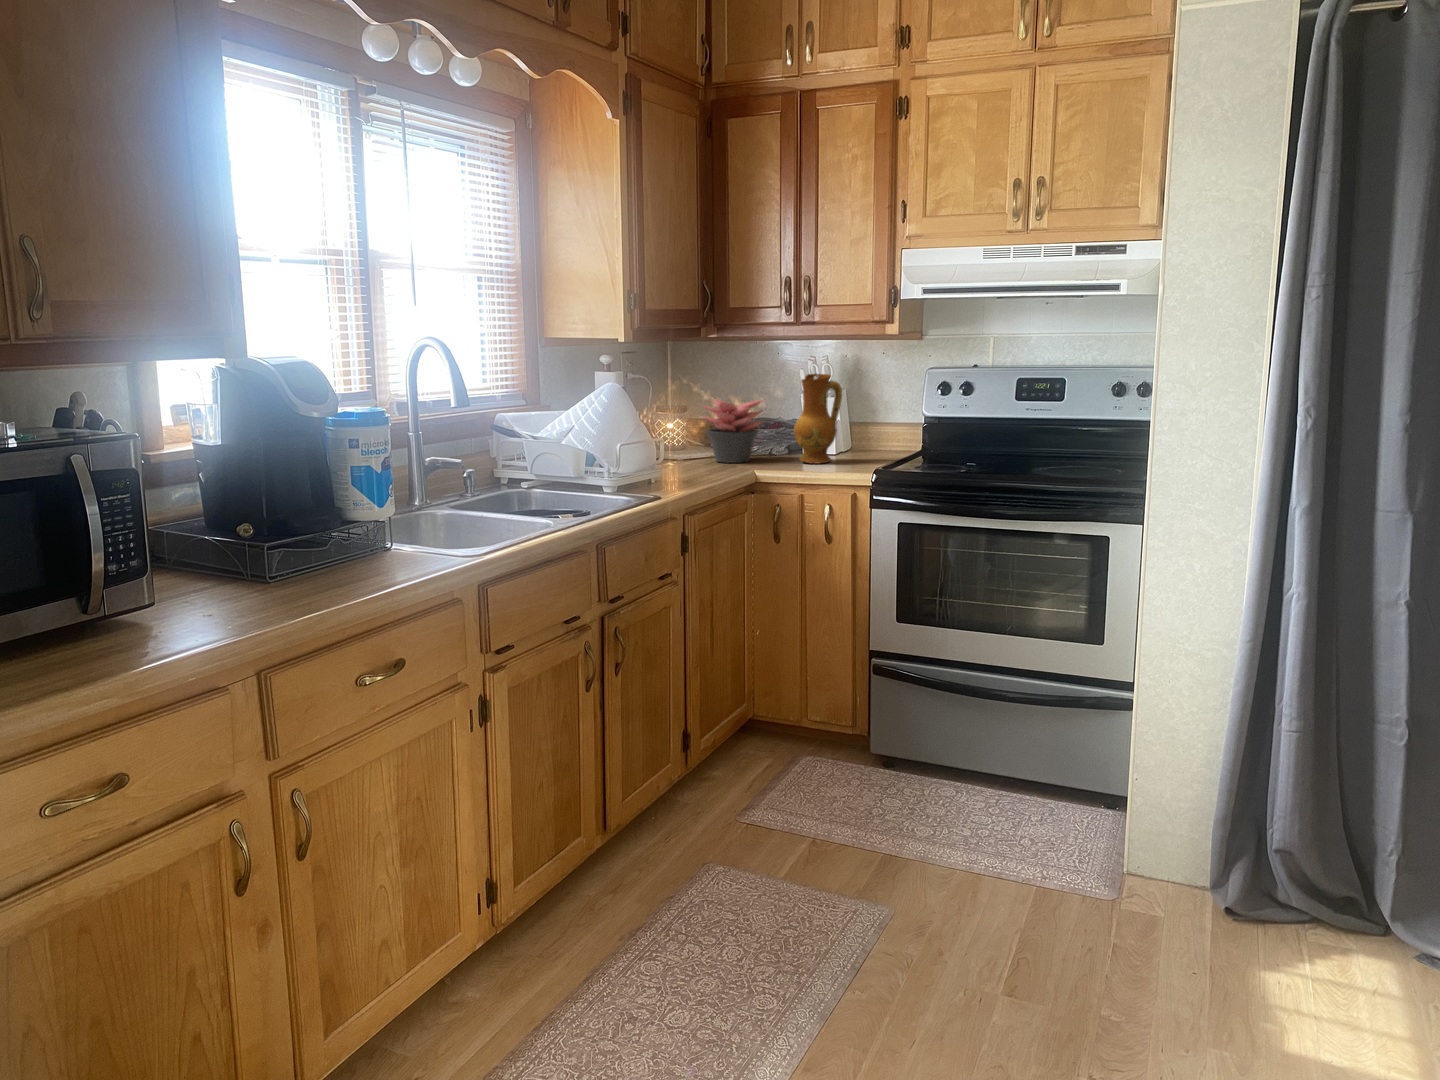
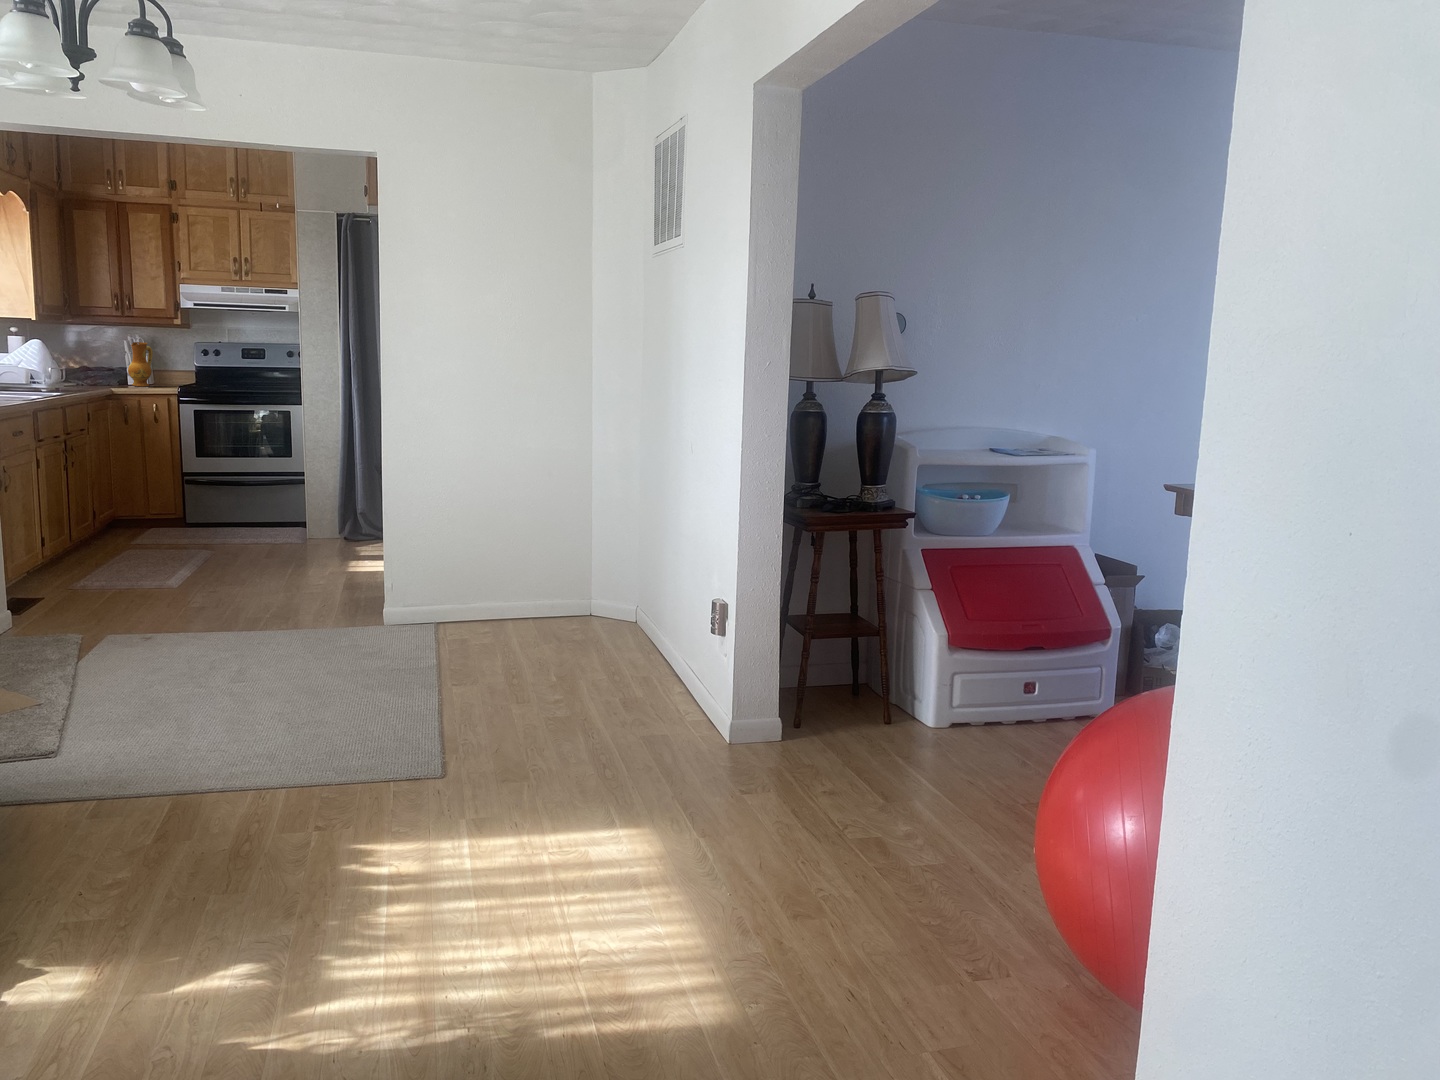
succulent plant: present [703,399,762,463] -> none [73,354,108,386]

